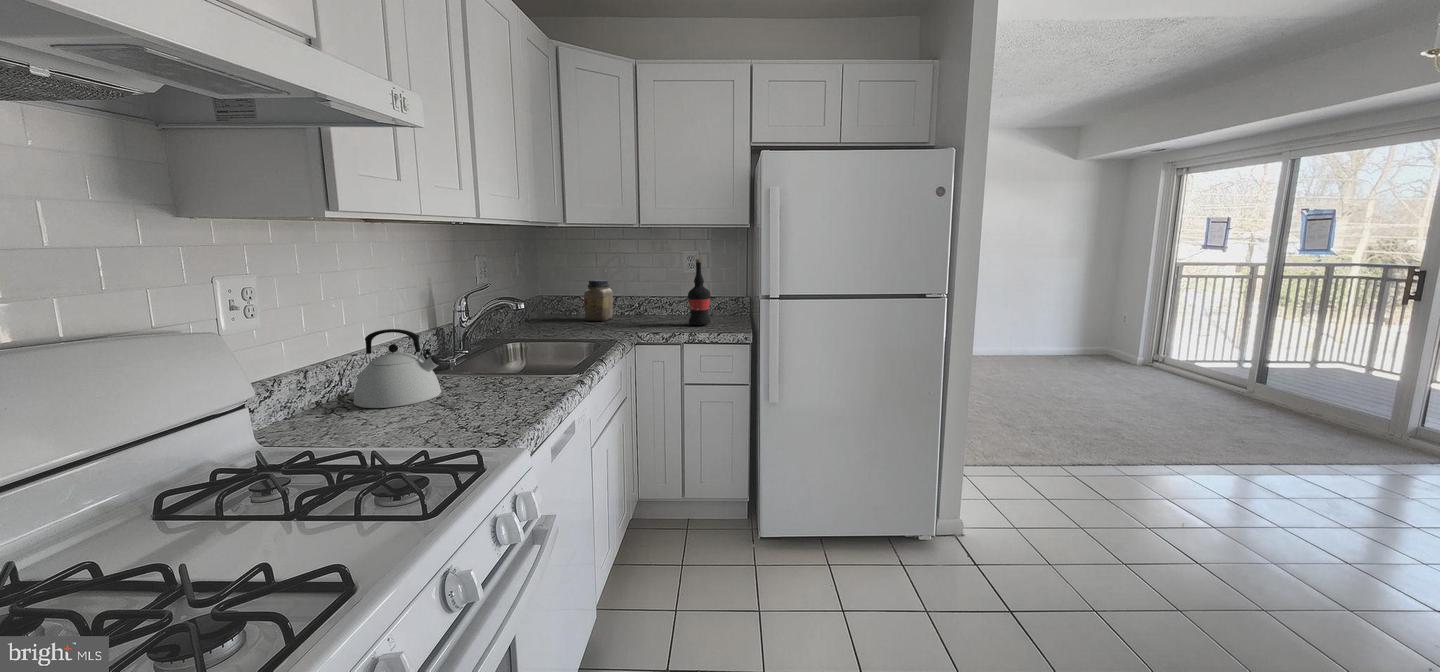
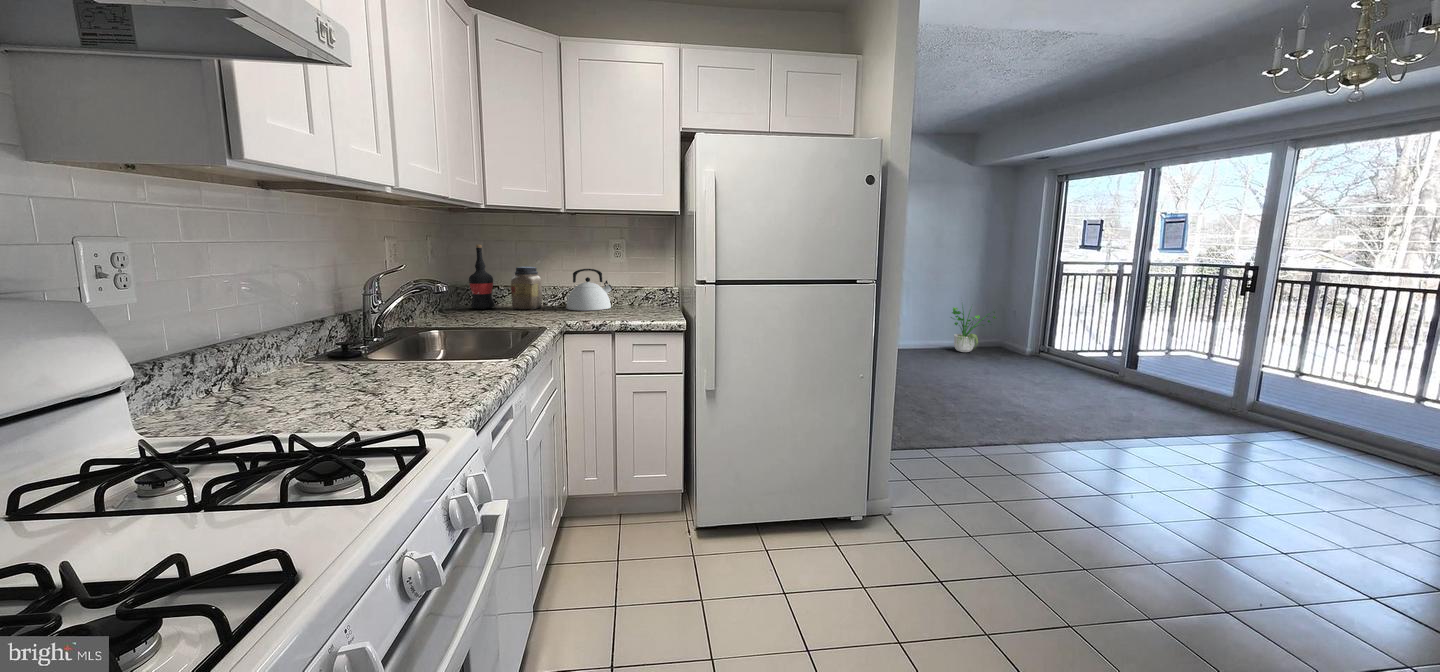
wine bottle: present [688,259,711,325] -> present [469,245,495,309]
potted plant: none [1045,300,1104,362] -> present [951,307,995,352]
kettle: present [353,329,441,408] -> present [566,269,612,311]

